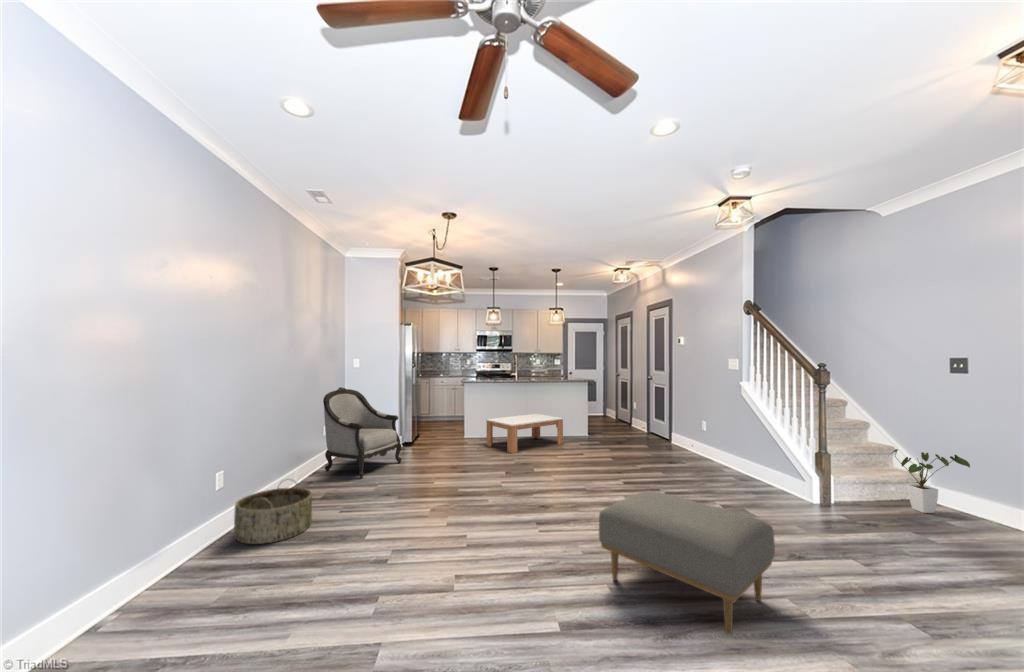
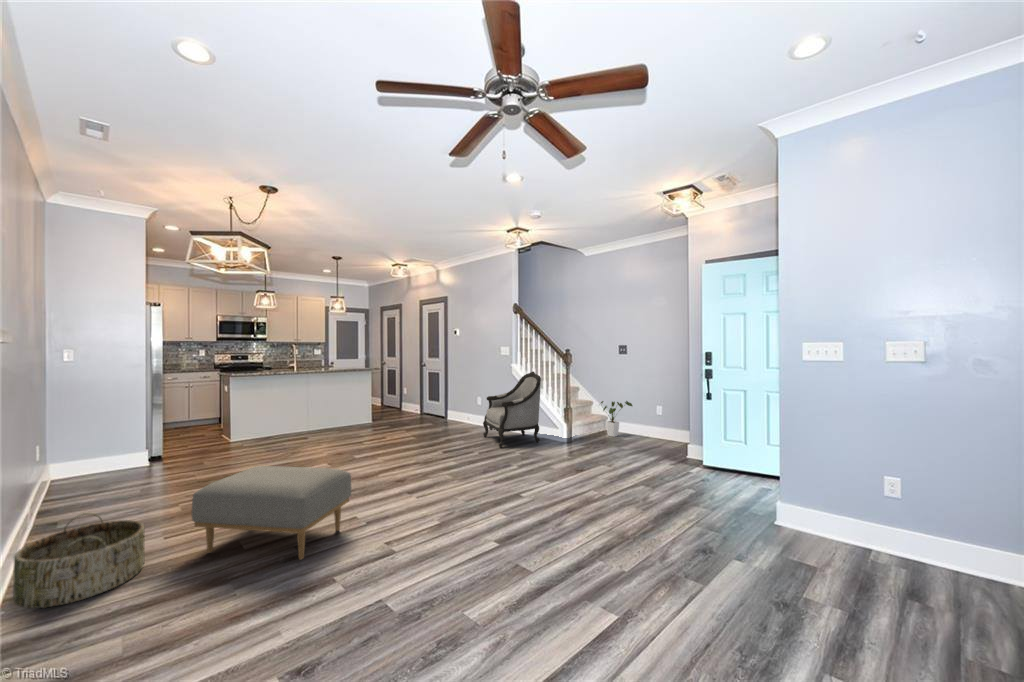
armchair: present [323,387,402,479] -> present [483,372,541,448]
coffee table: present [486,414,563,453] -> none [270,407,355,449]
ottoman: present [599,491,775,634] -> present [192,466,351,560]

